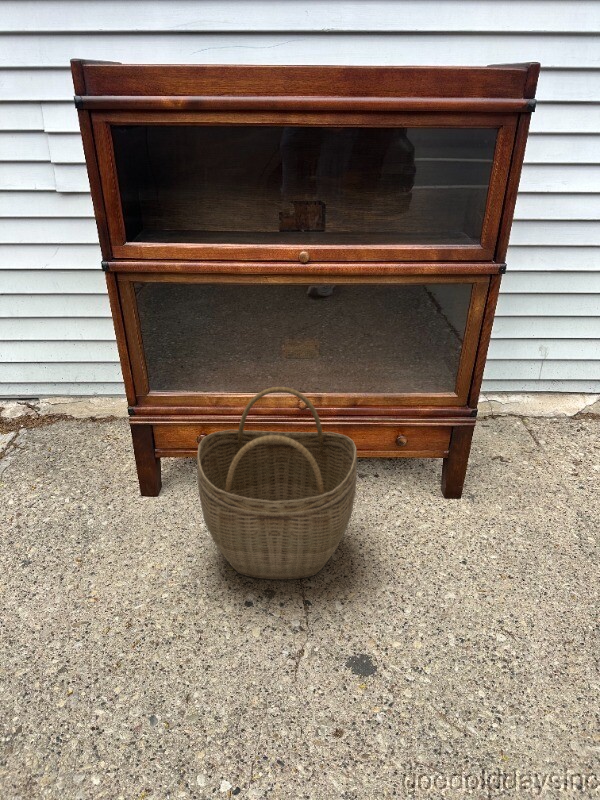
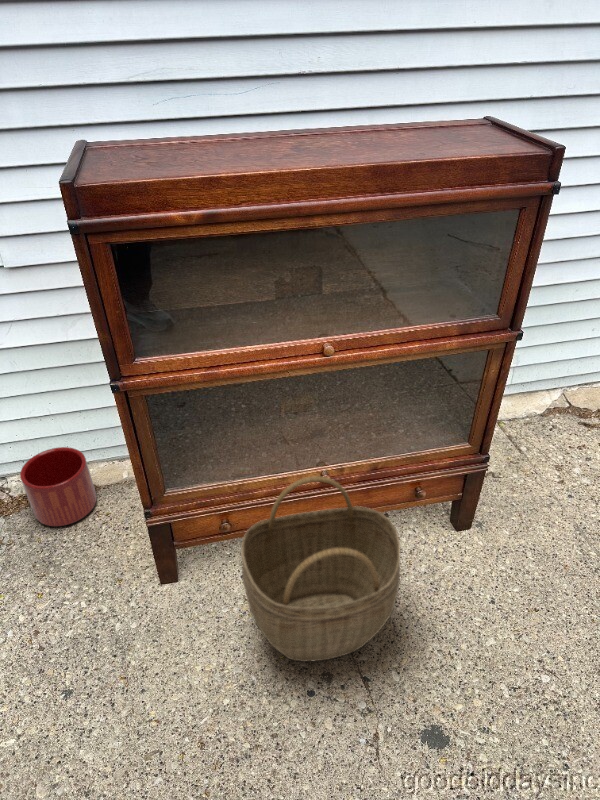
planter: none [47,373,114,441] -> present [20,447,97,526]

